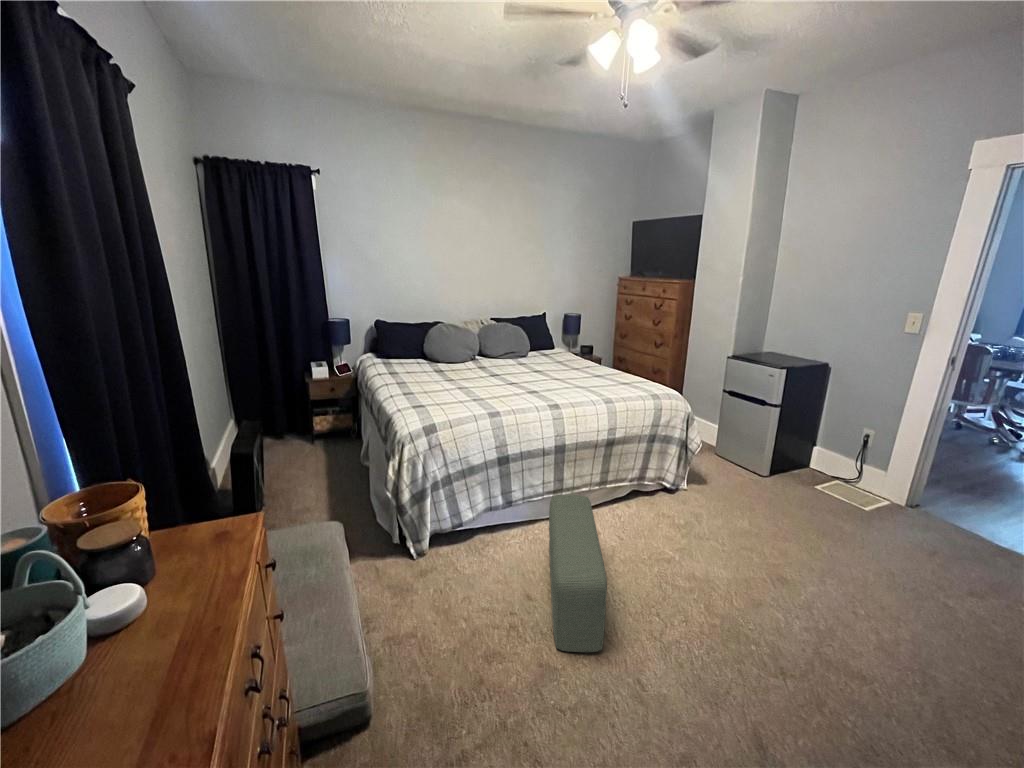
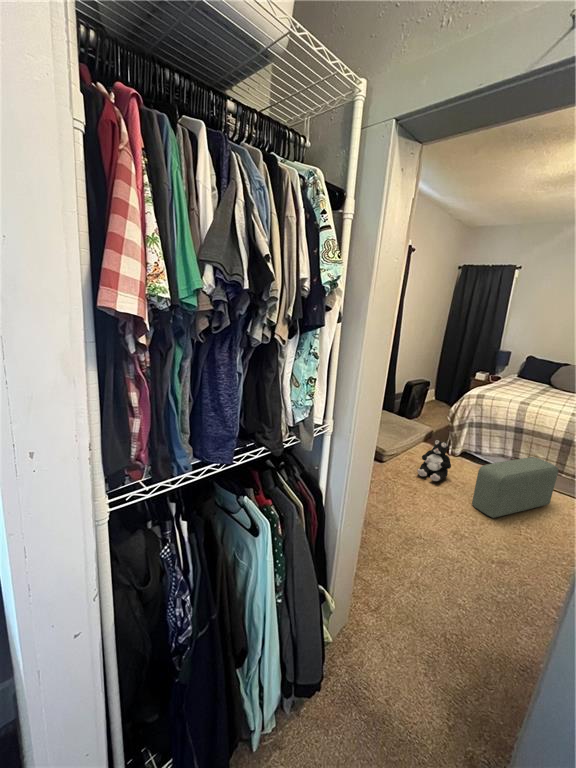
plush toy: none [415,562,485,666] -> present [417,440,451,481]

